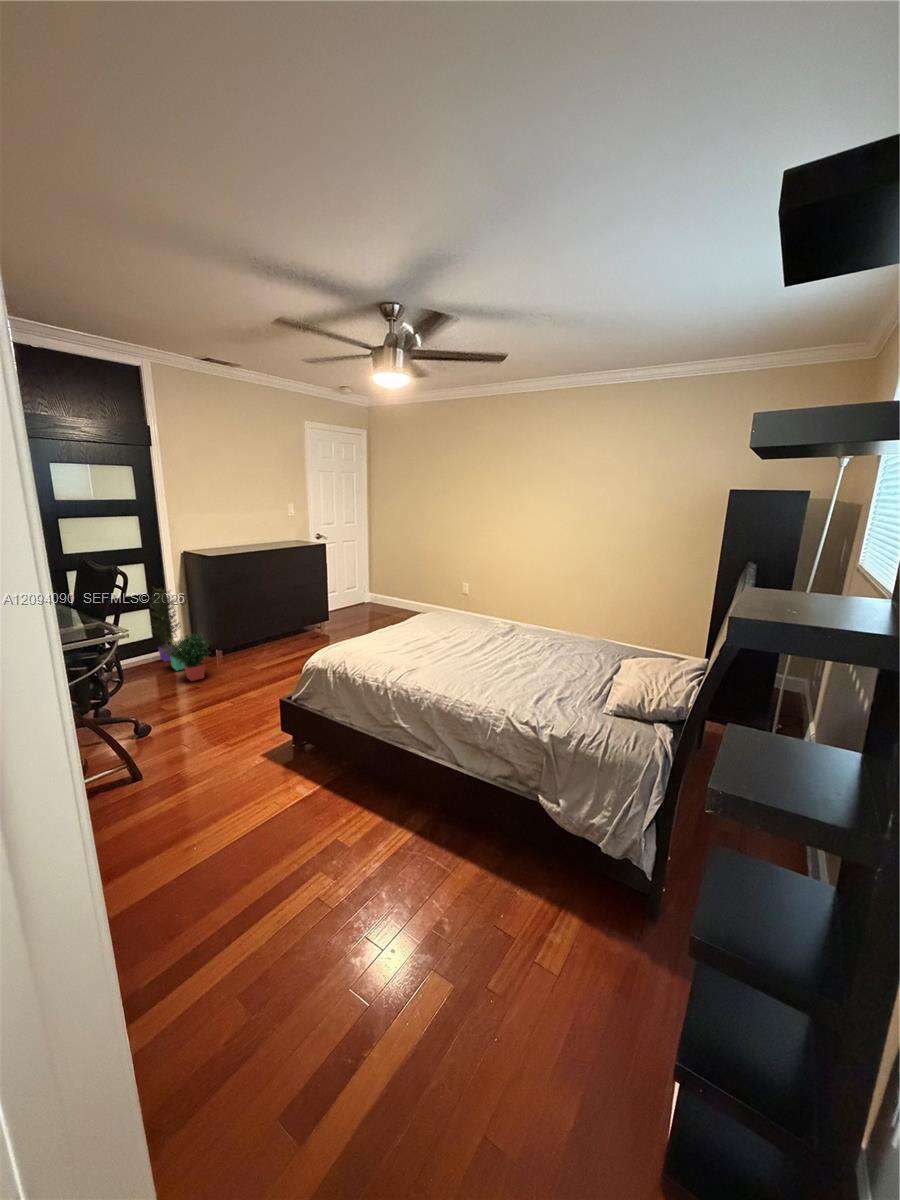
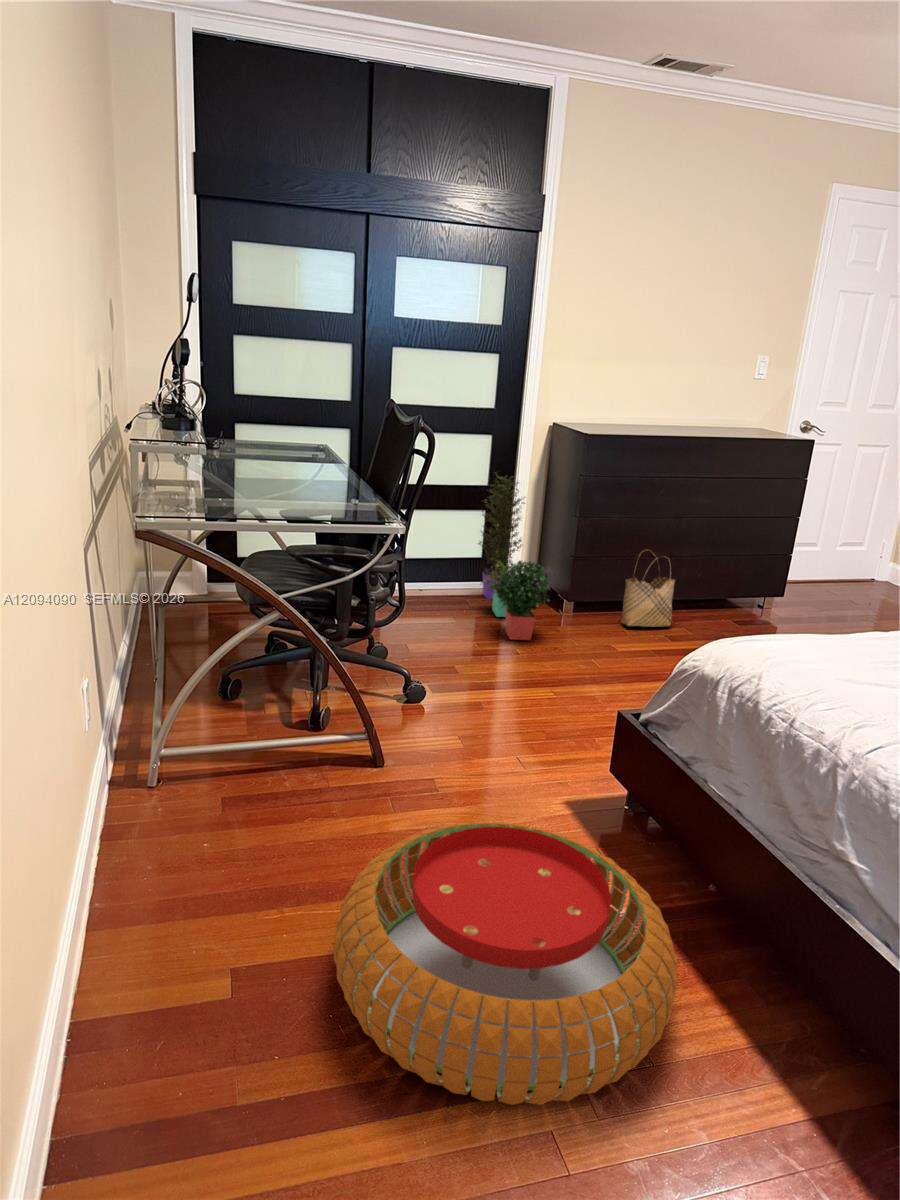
woven basket: none [250,612,279,655] -> present [621,550,675,627]
pouf: none [163,768,351,914] -> present [334,821,678,1105]

